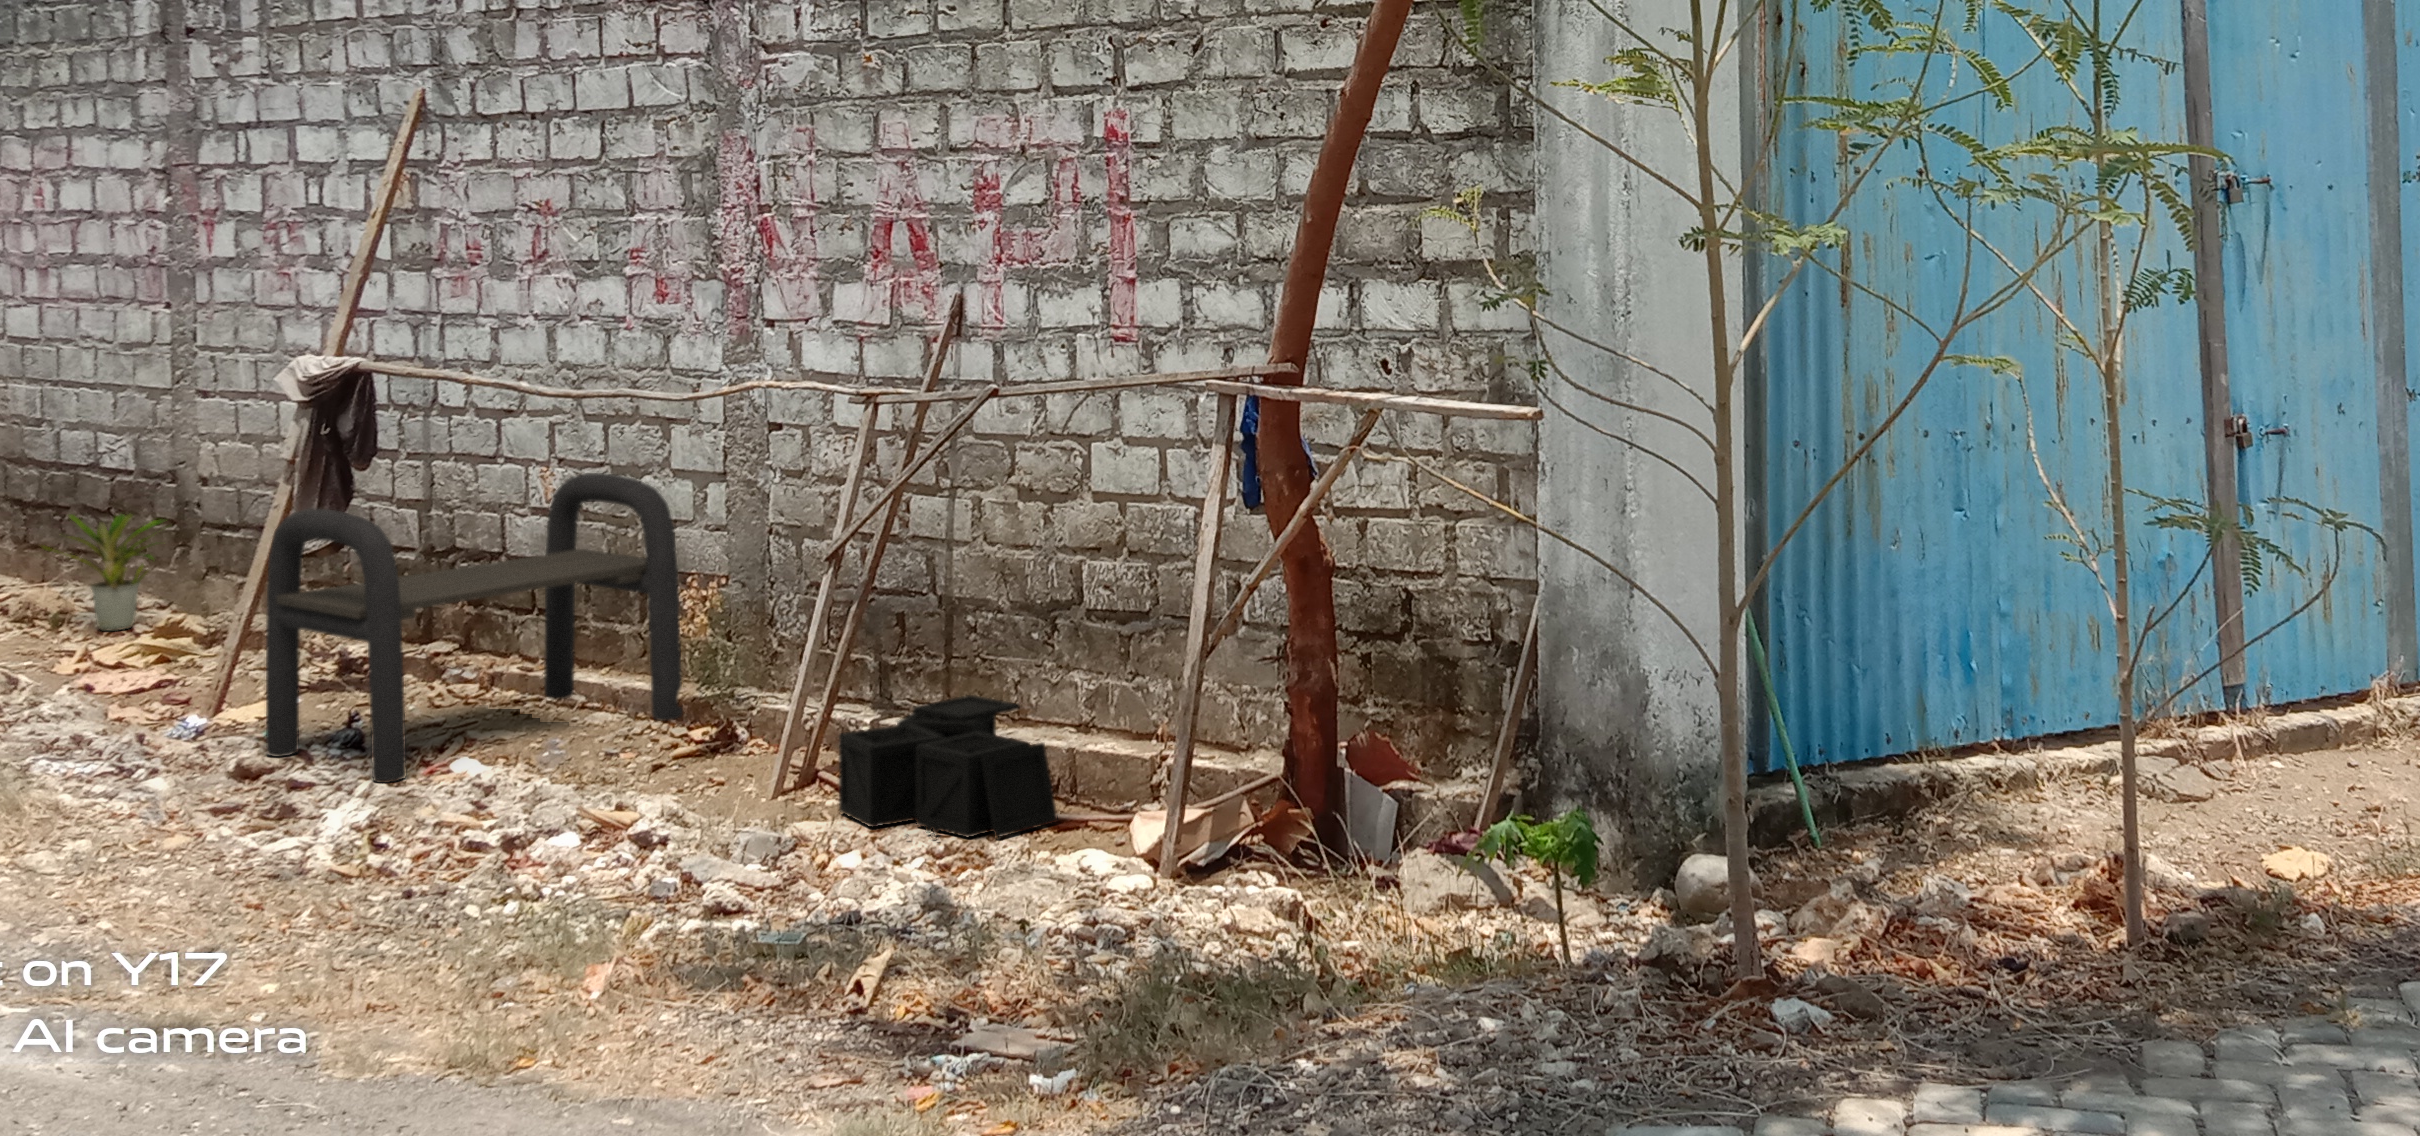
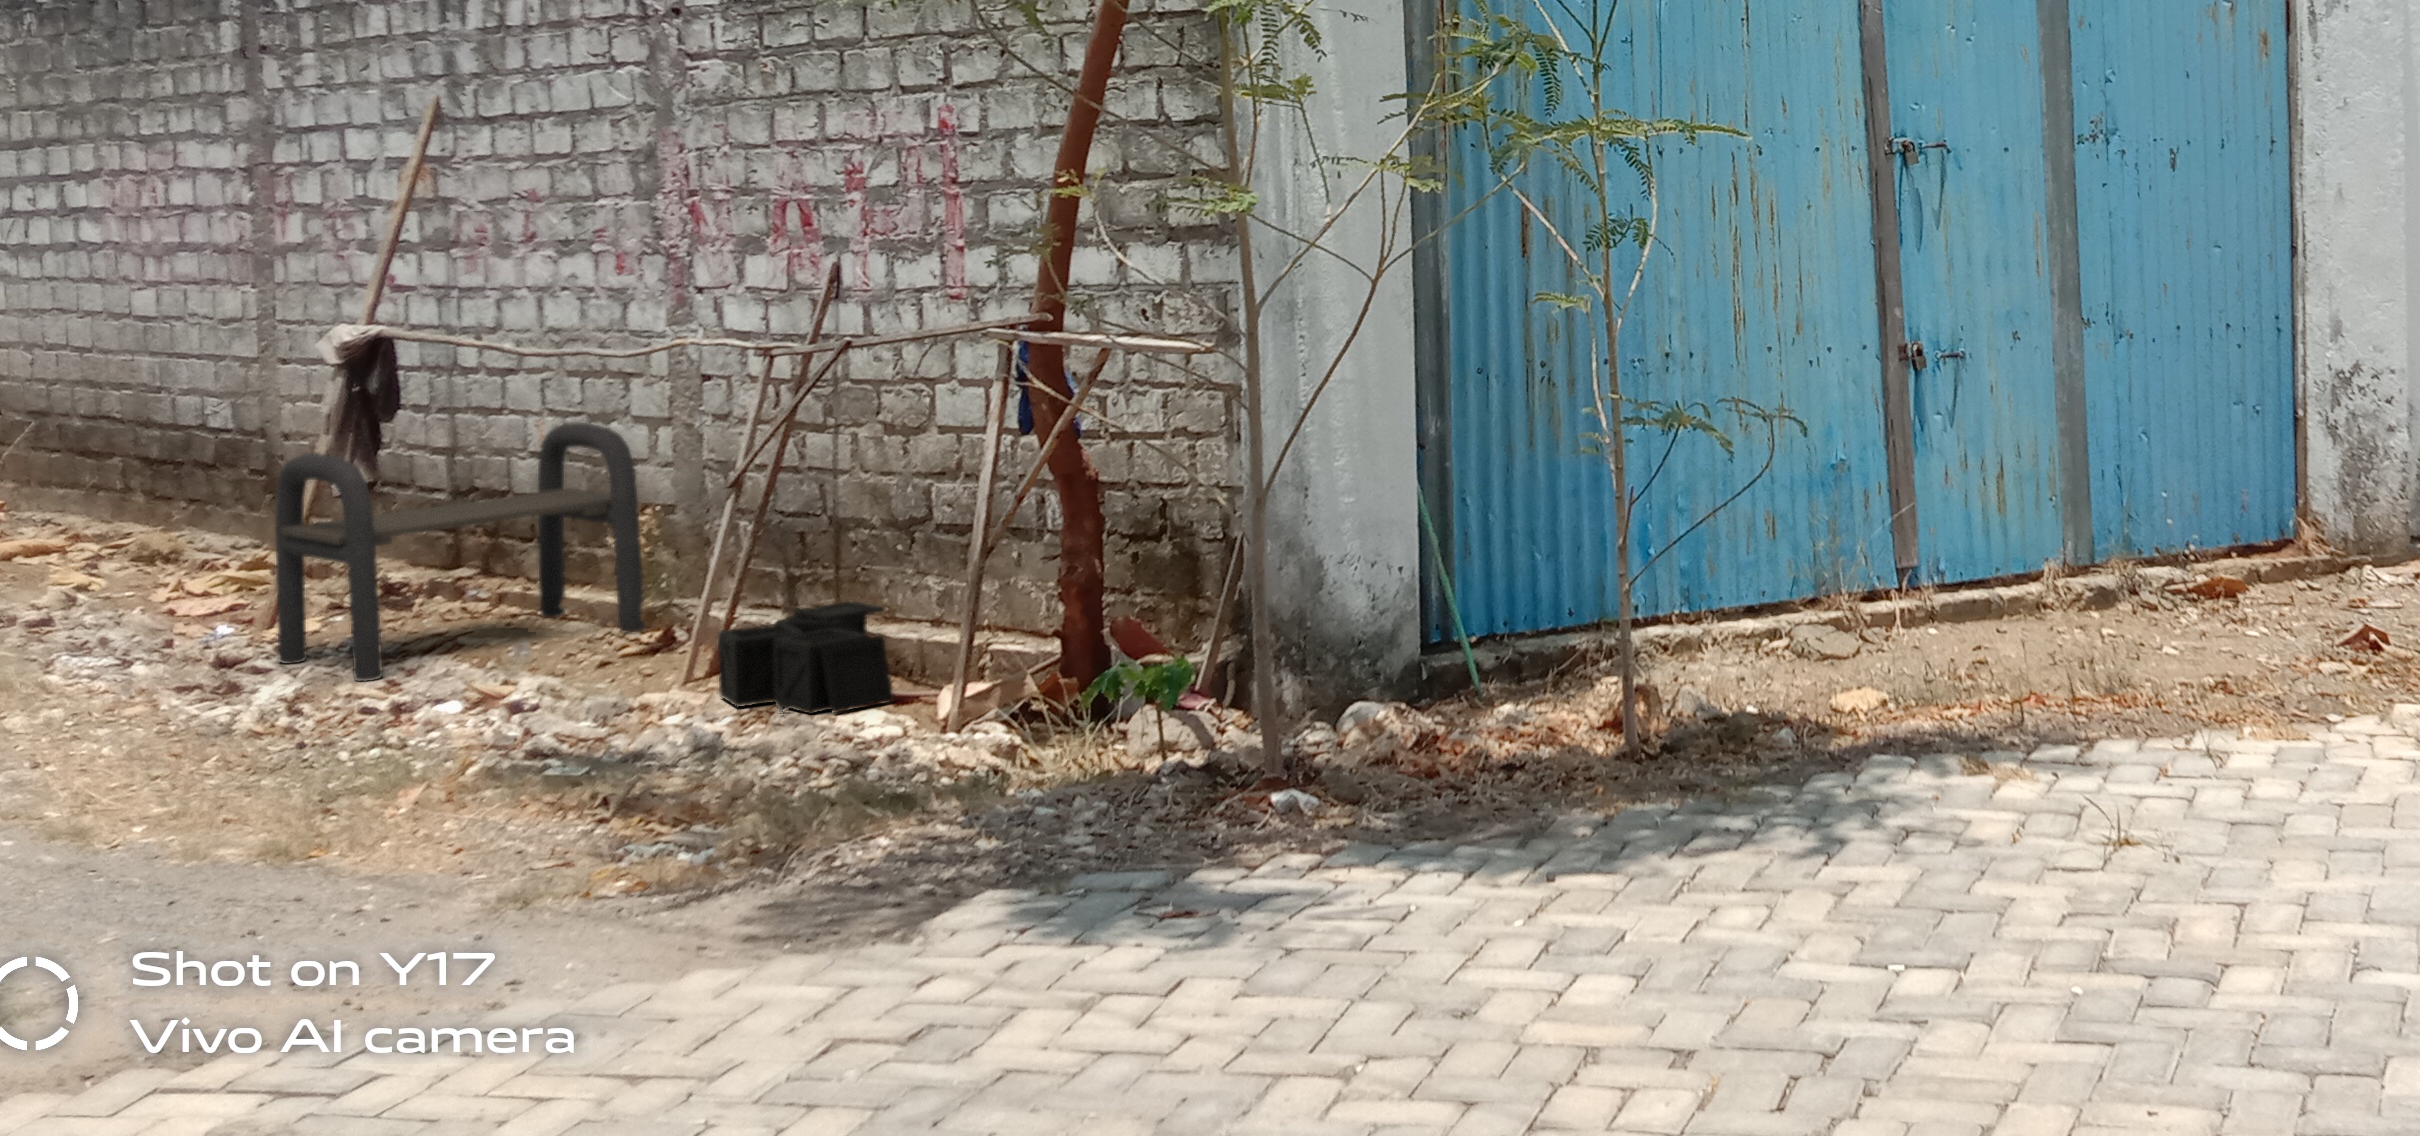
potted plant: present [41,514,167,631] -> none [146,468,263,572]

